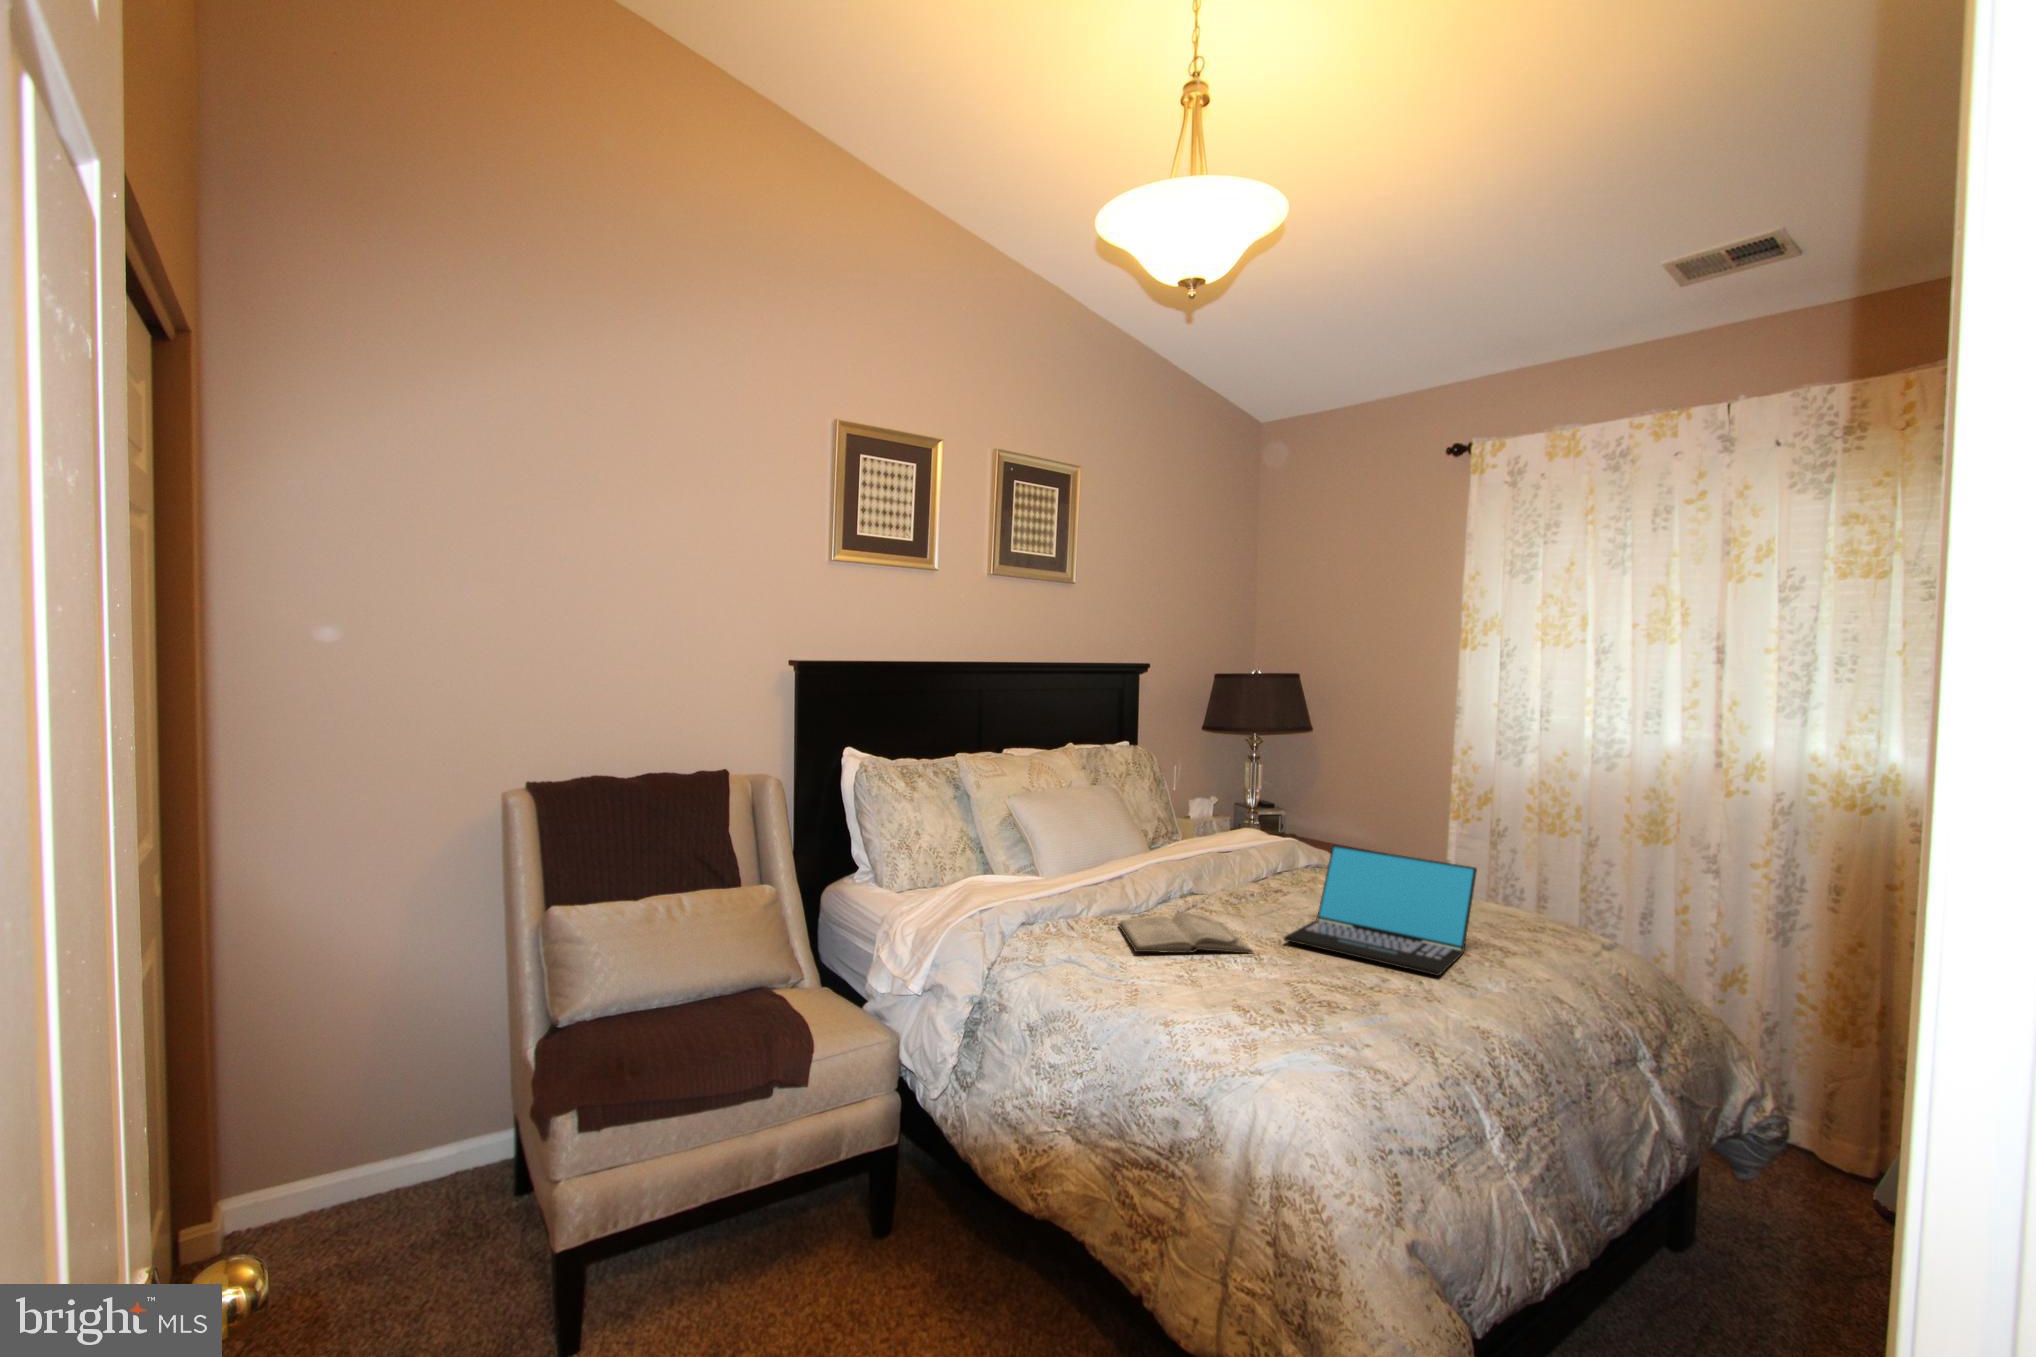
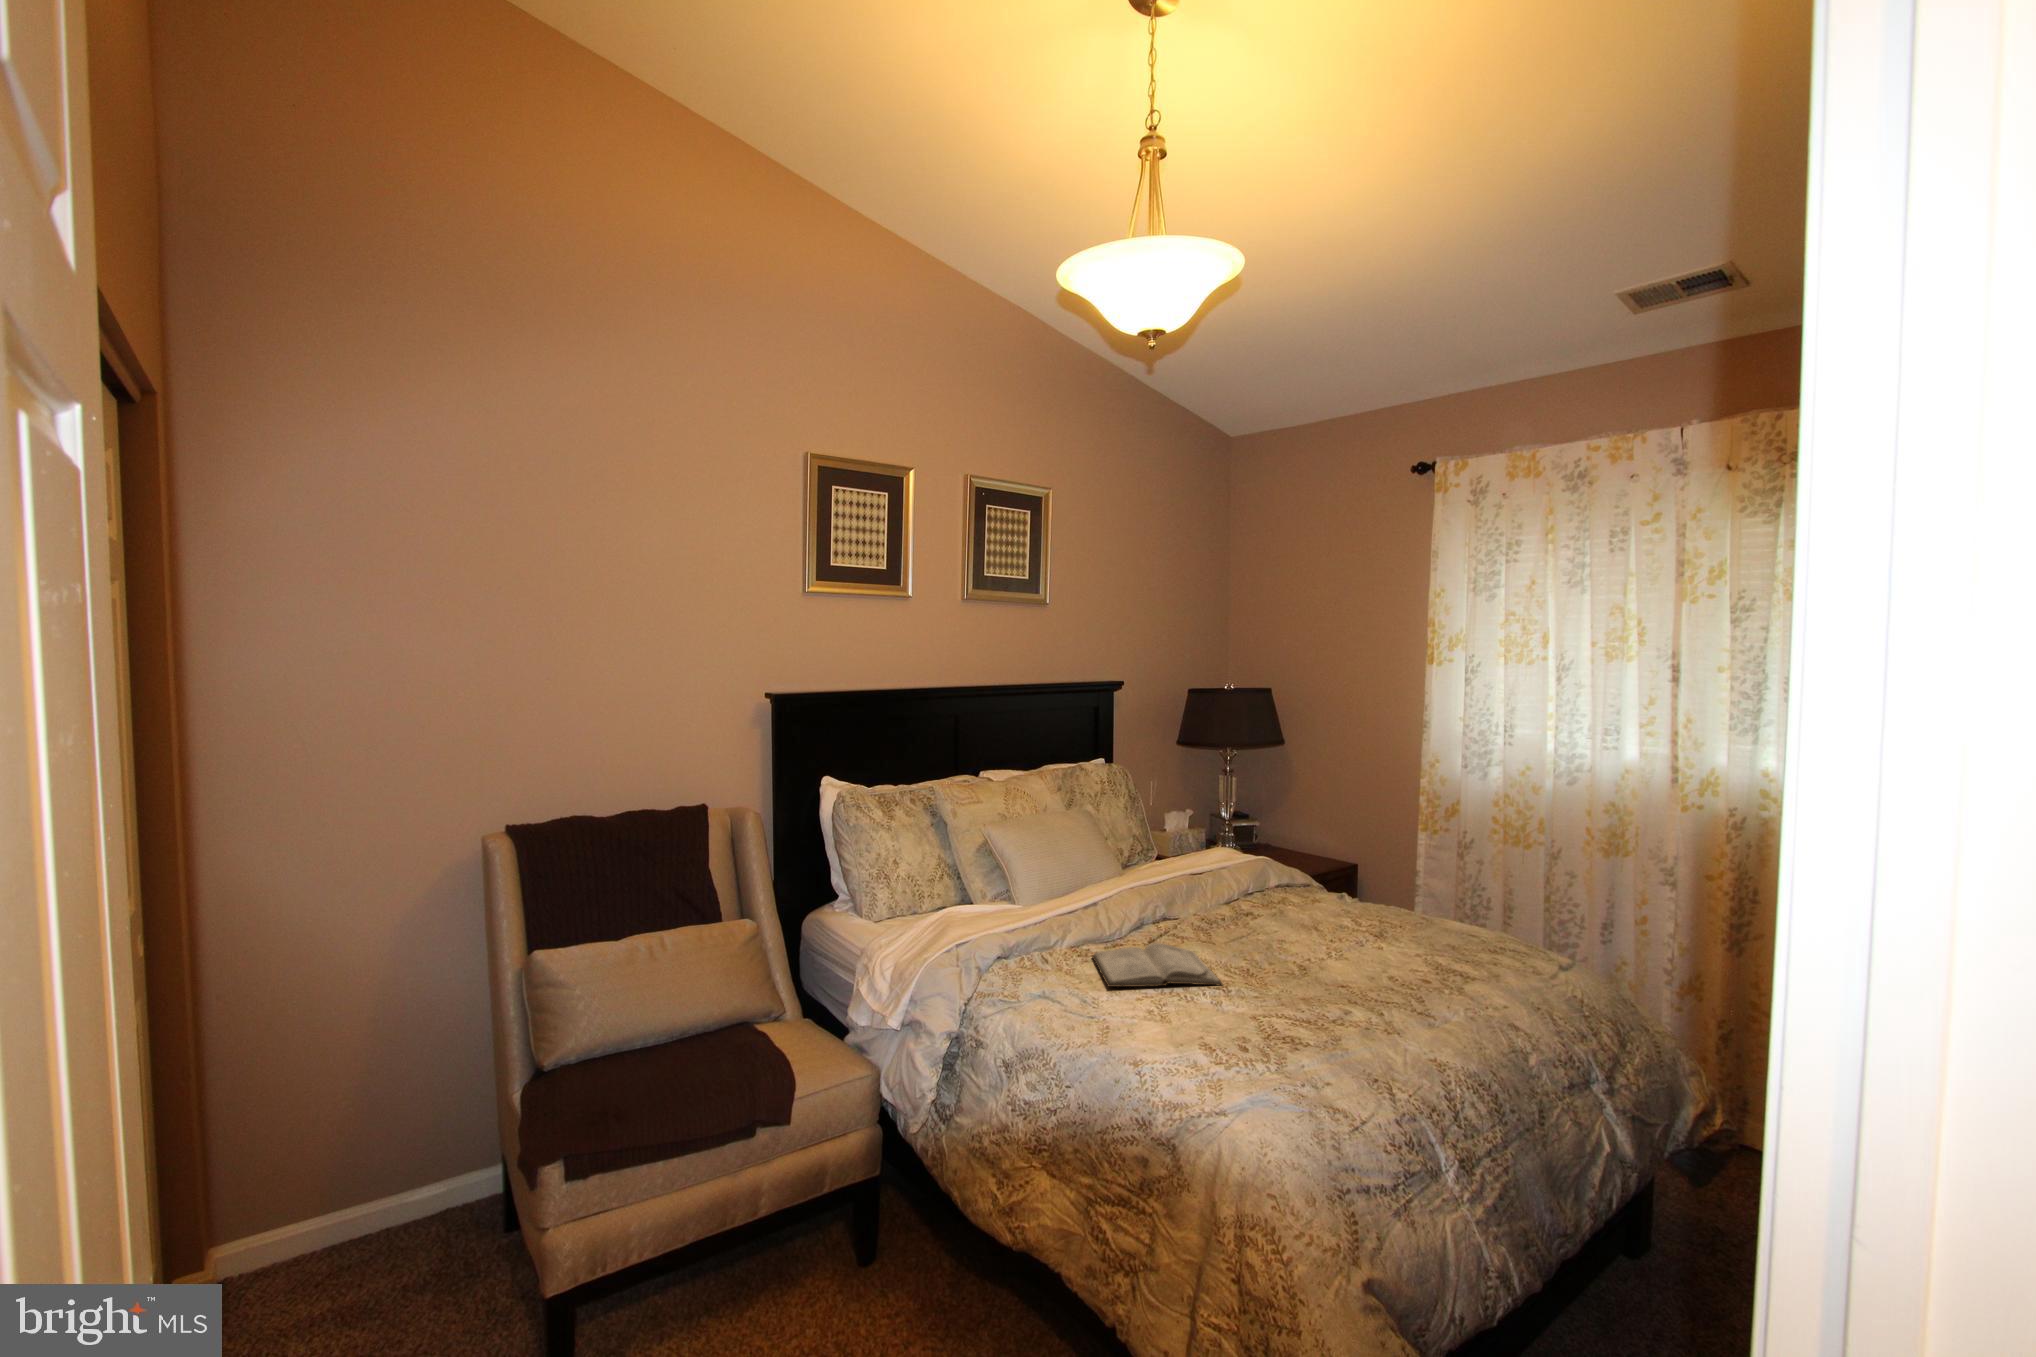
laptop: present [1284,845,1477,976] -> none [1253,873,1438,1007]

